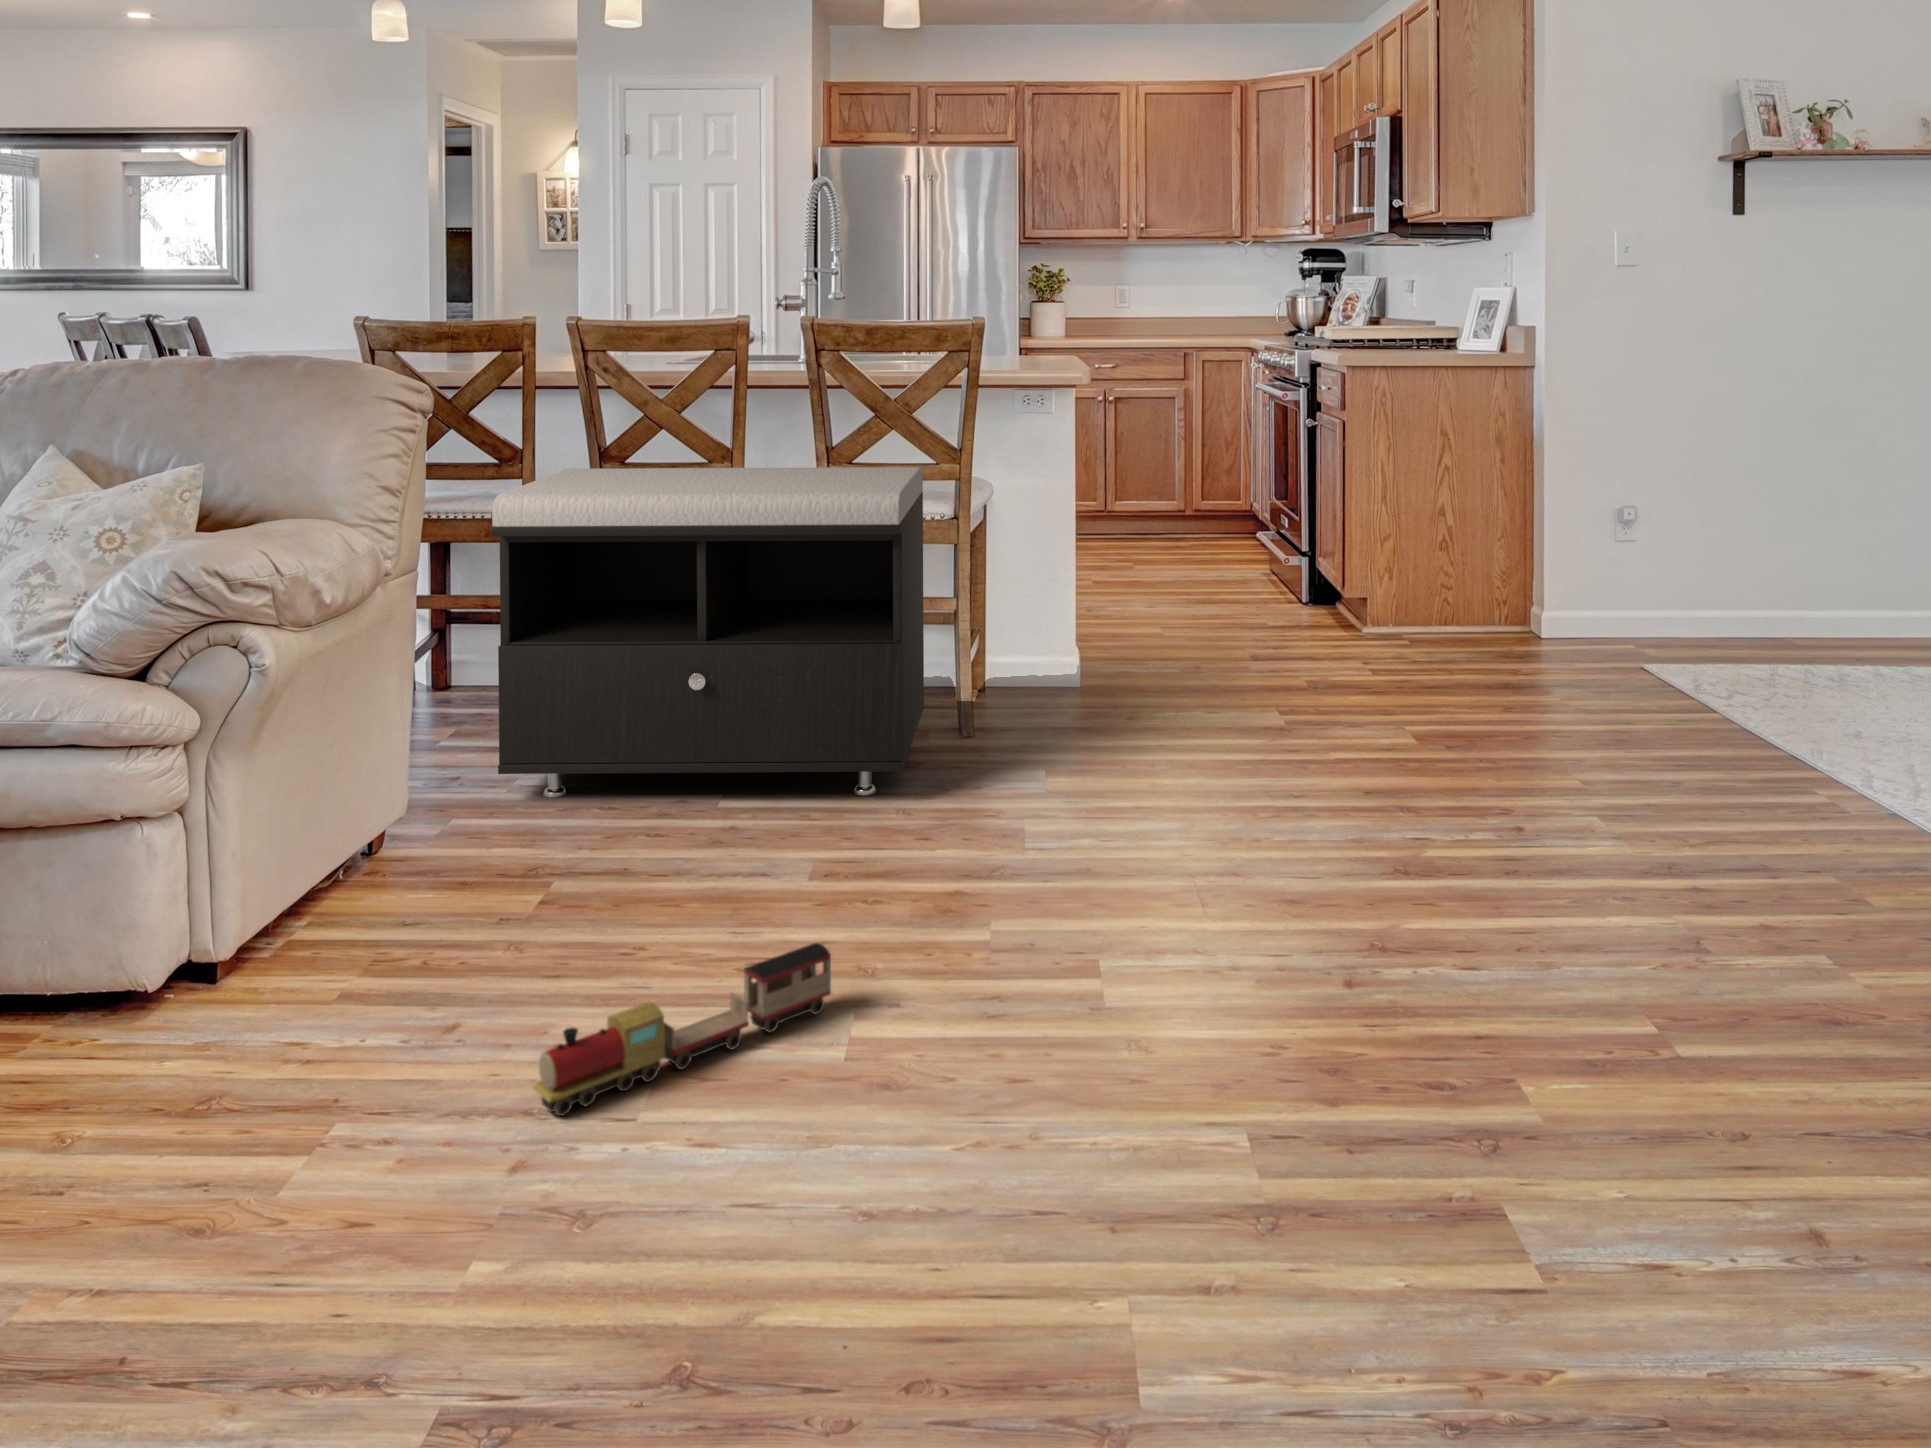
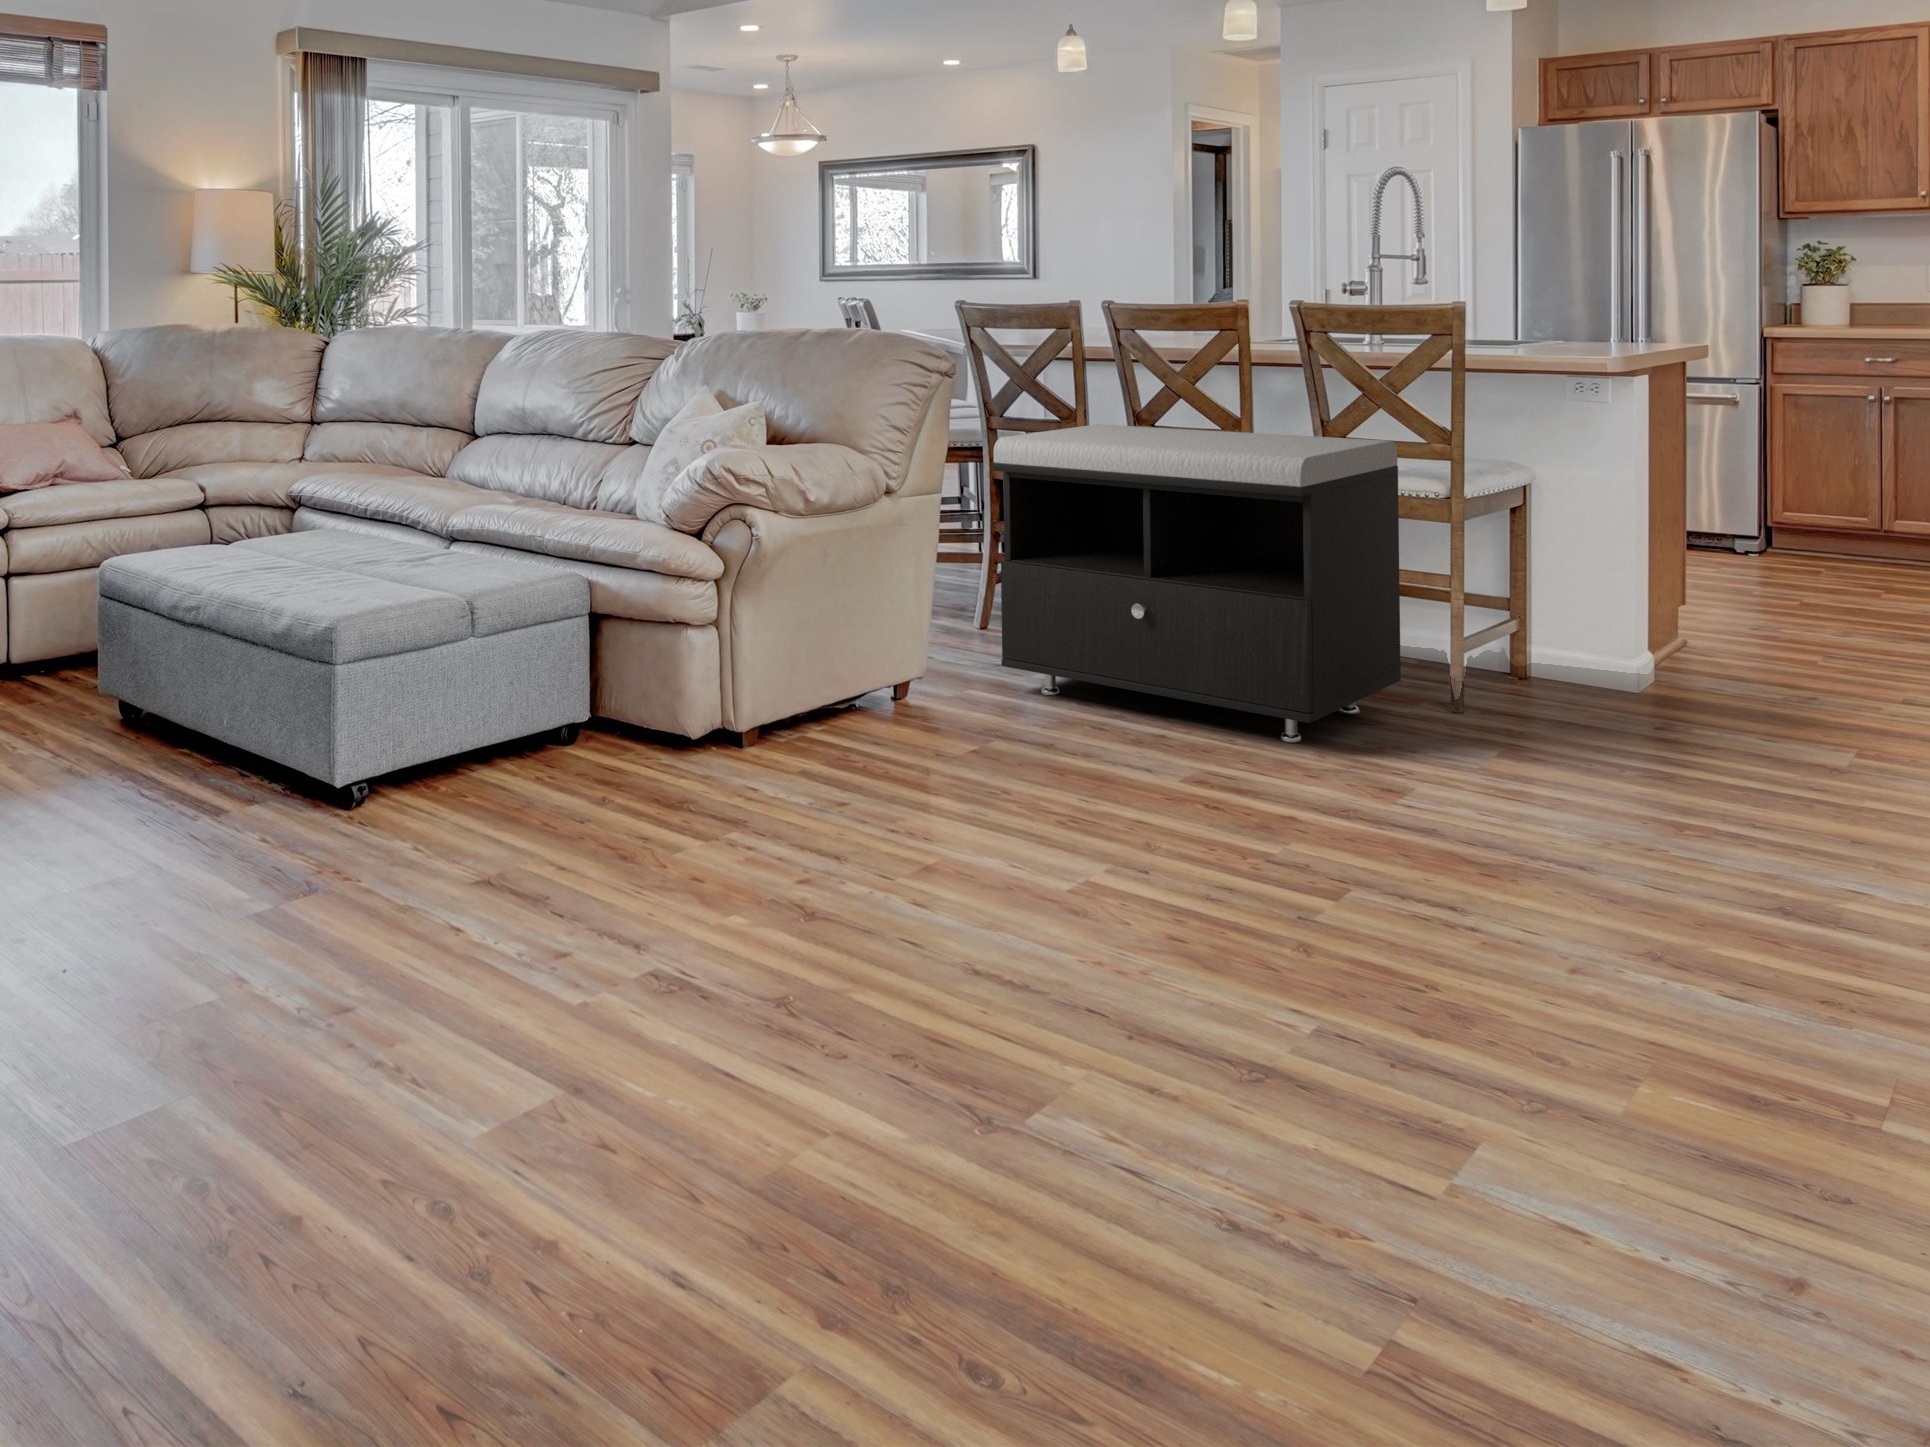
toy train: present [533,943,831,1116] -> none [818,814,1068,878]

